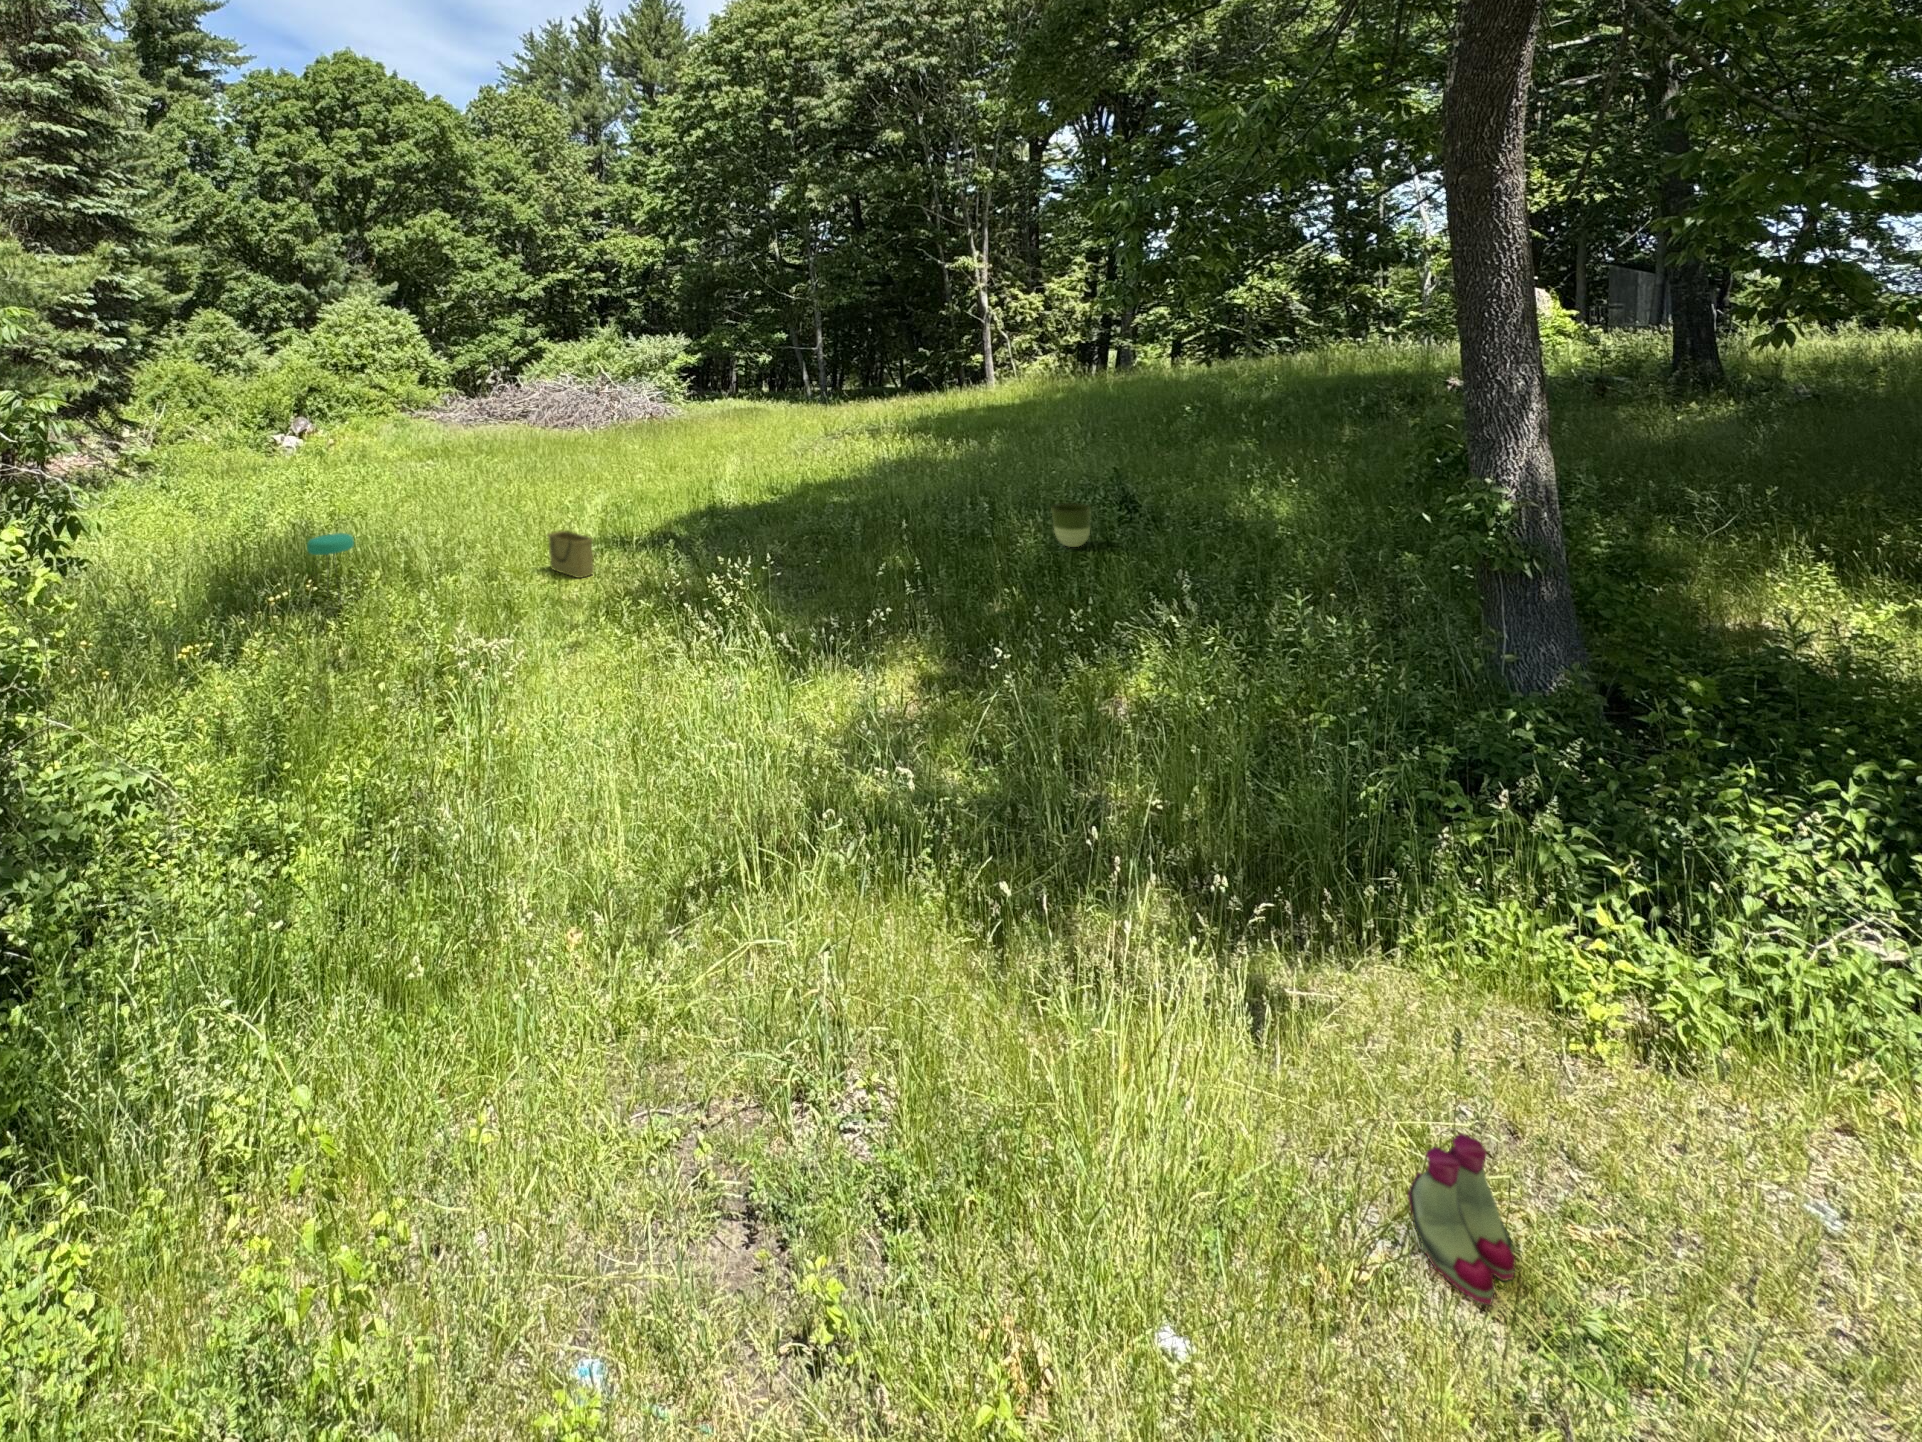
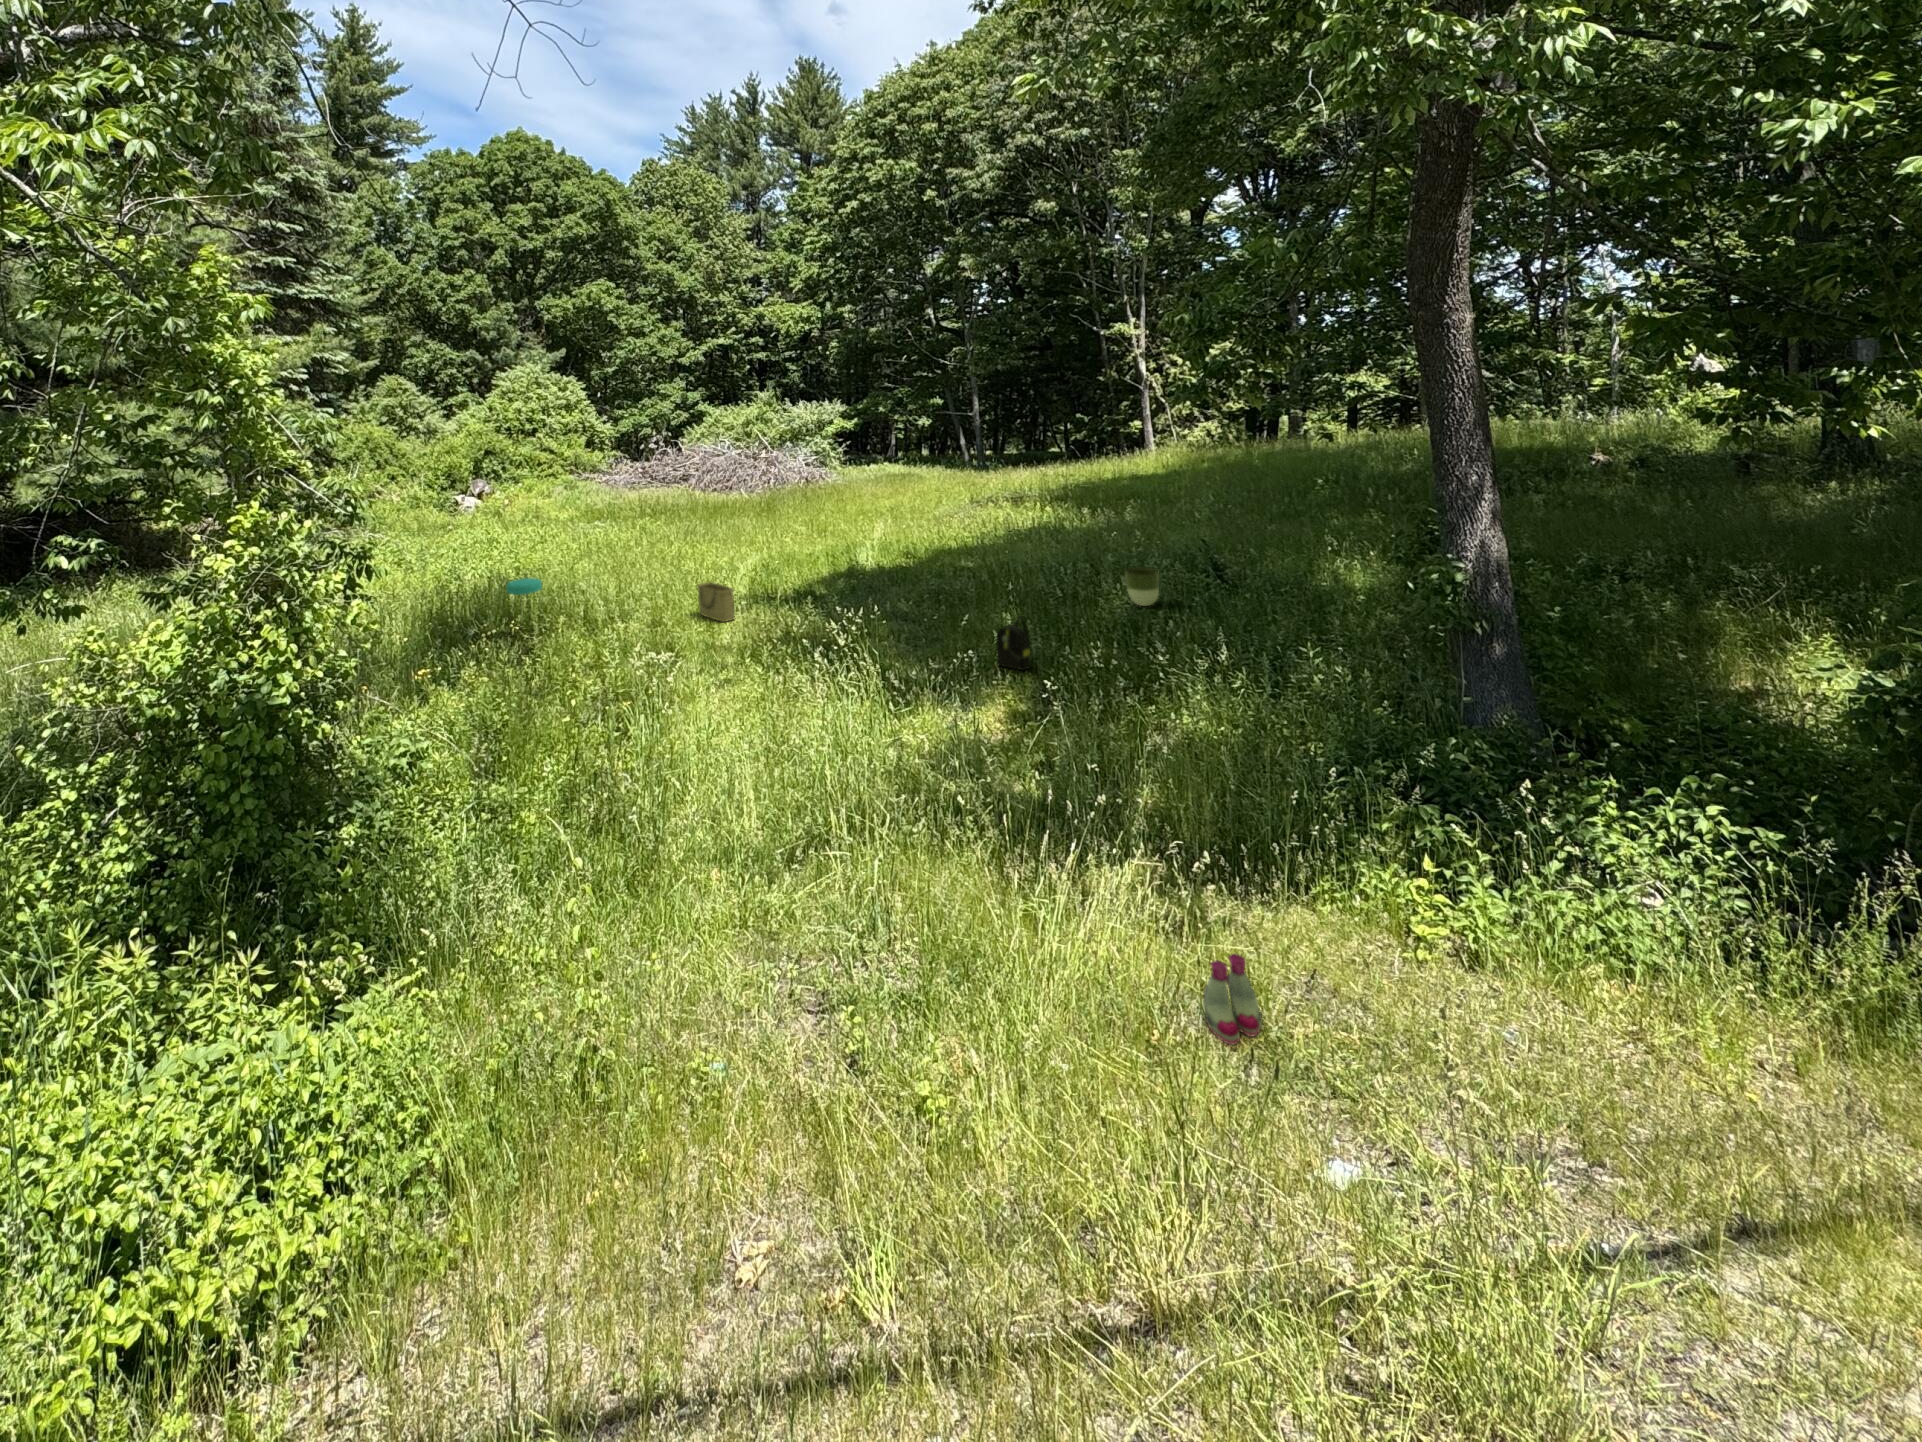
backpack: none [915,565,957,630] -> present [996,616,1031,670]

